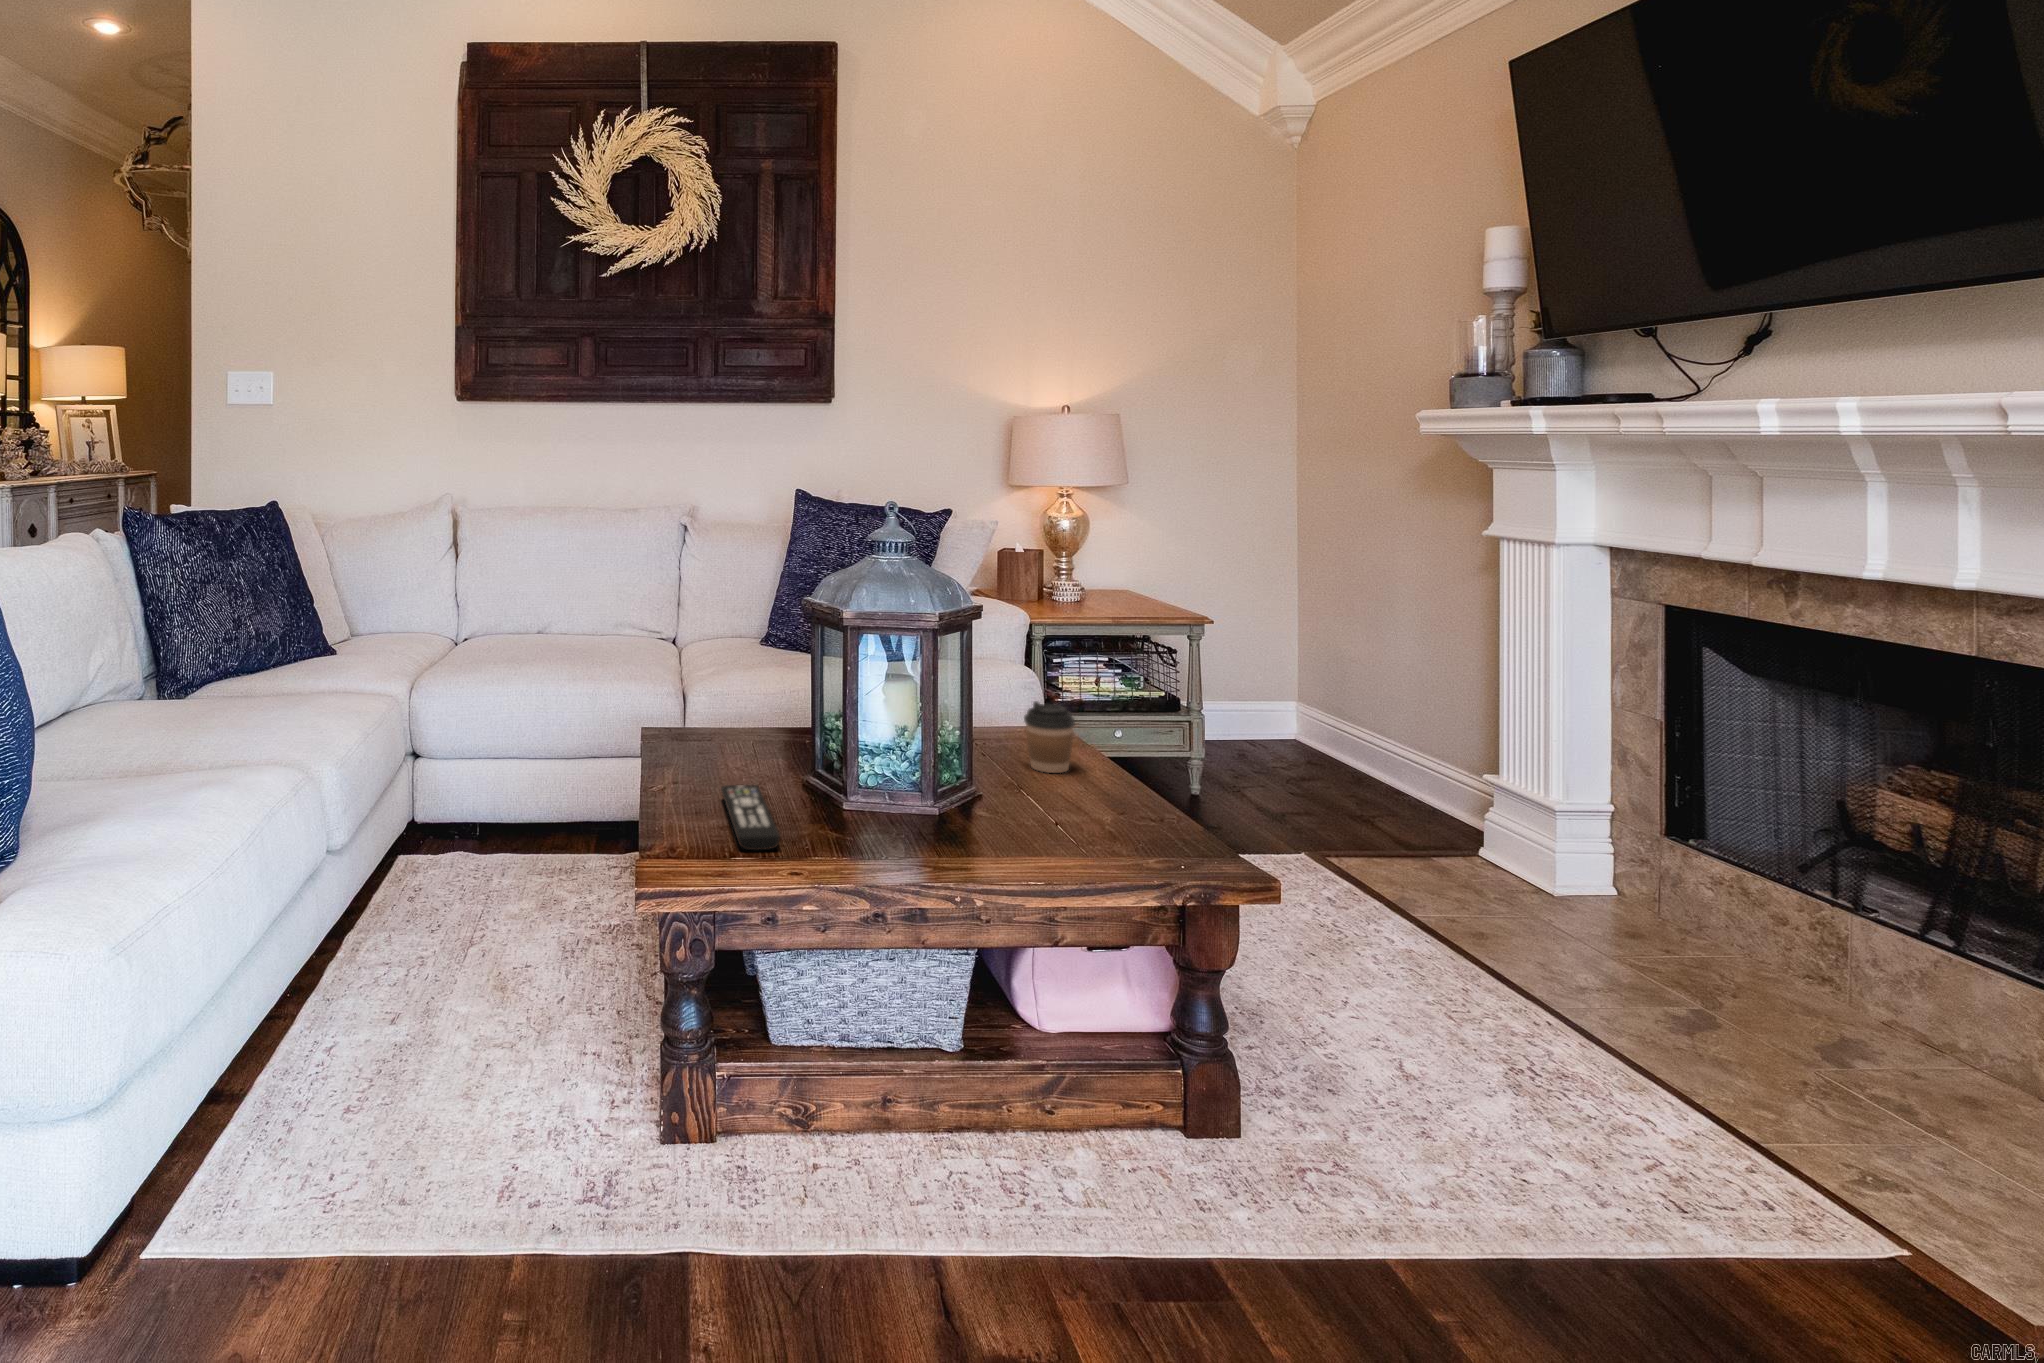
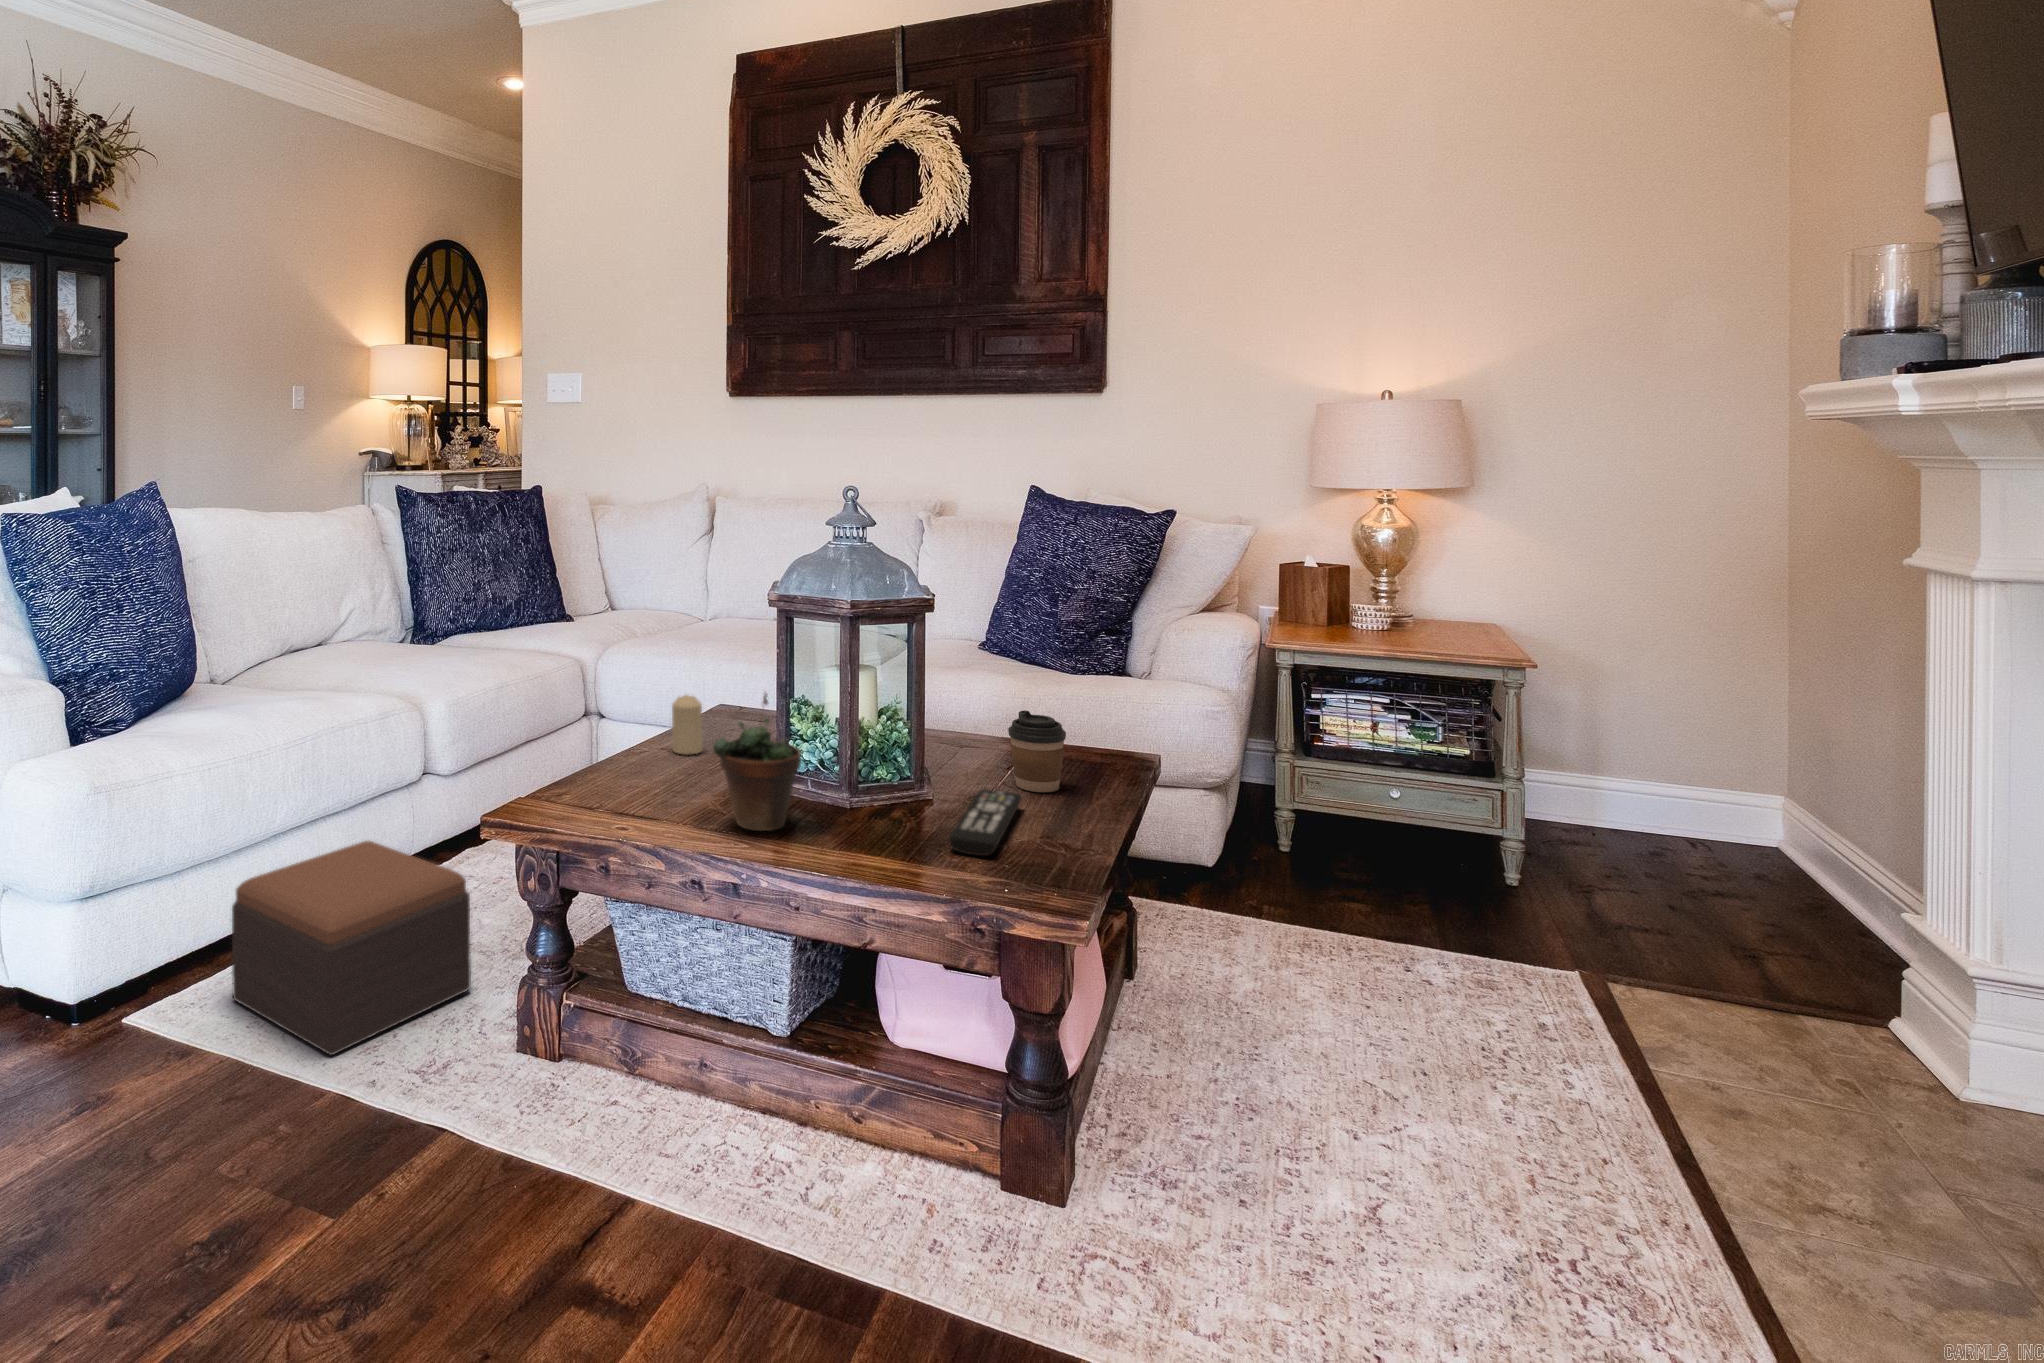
succulent plant: none [888,713,970,853] -> present [713,694,801,831]
candle: none [717,725,748,788] -> present [672,695,702,754]
remote control: present [721,785,780,850] -> present [949,789,1022,856]
footstool: none [265,950,540,1220] -> present [232,841,471,1056]

